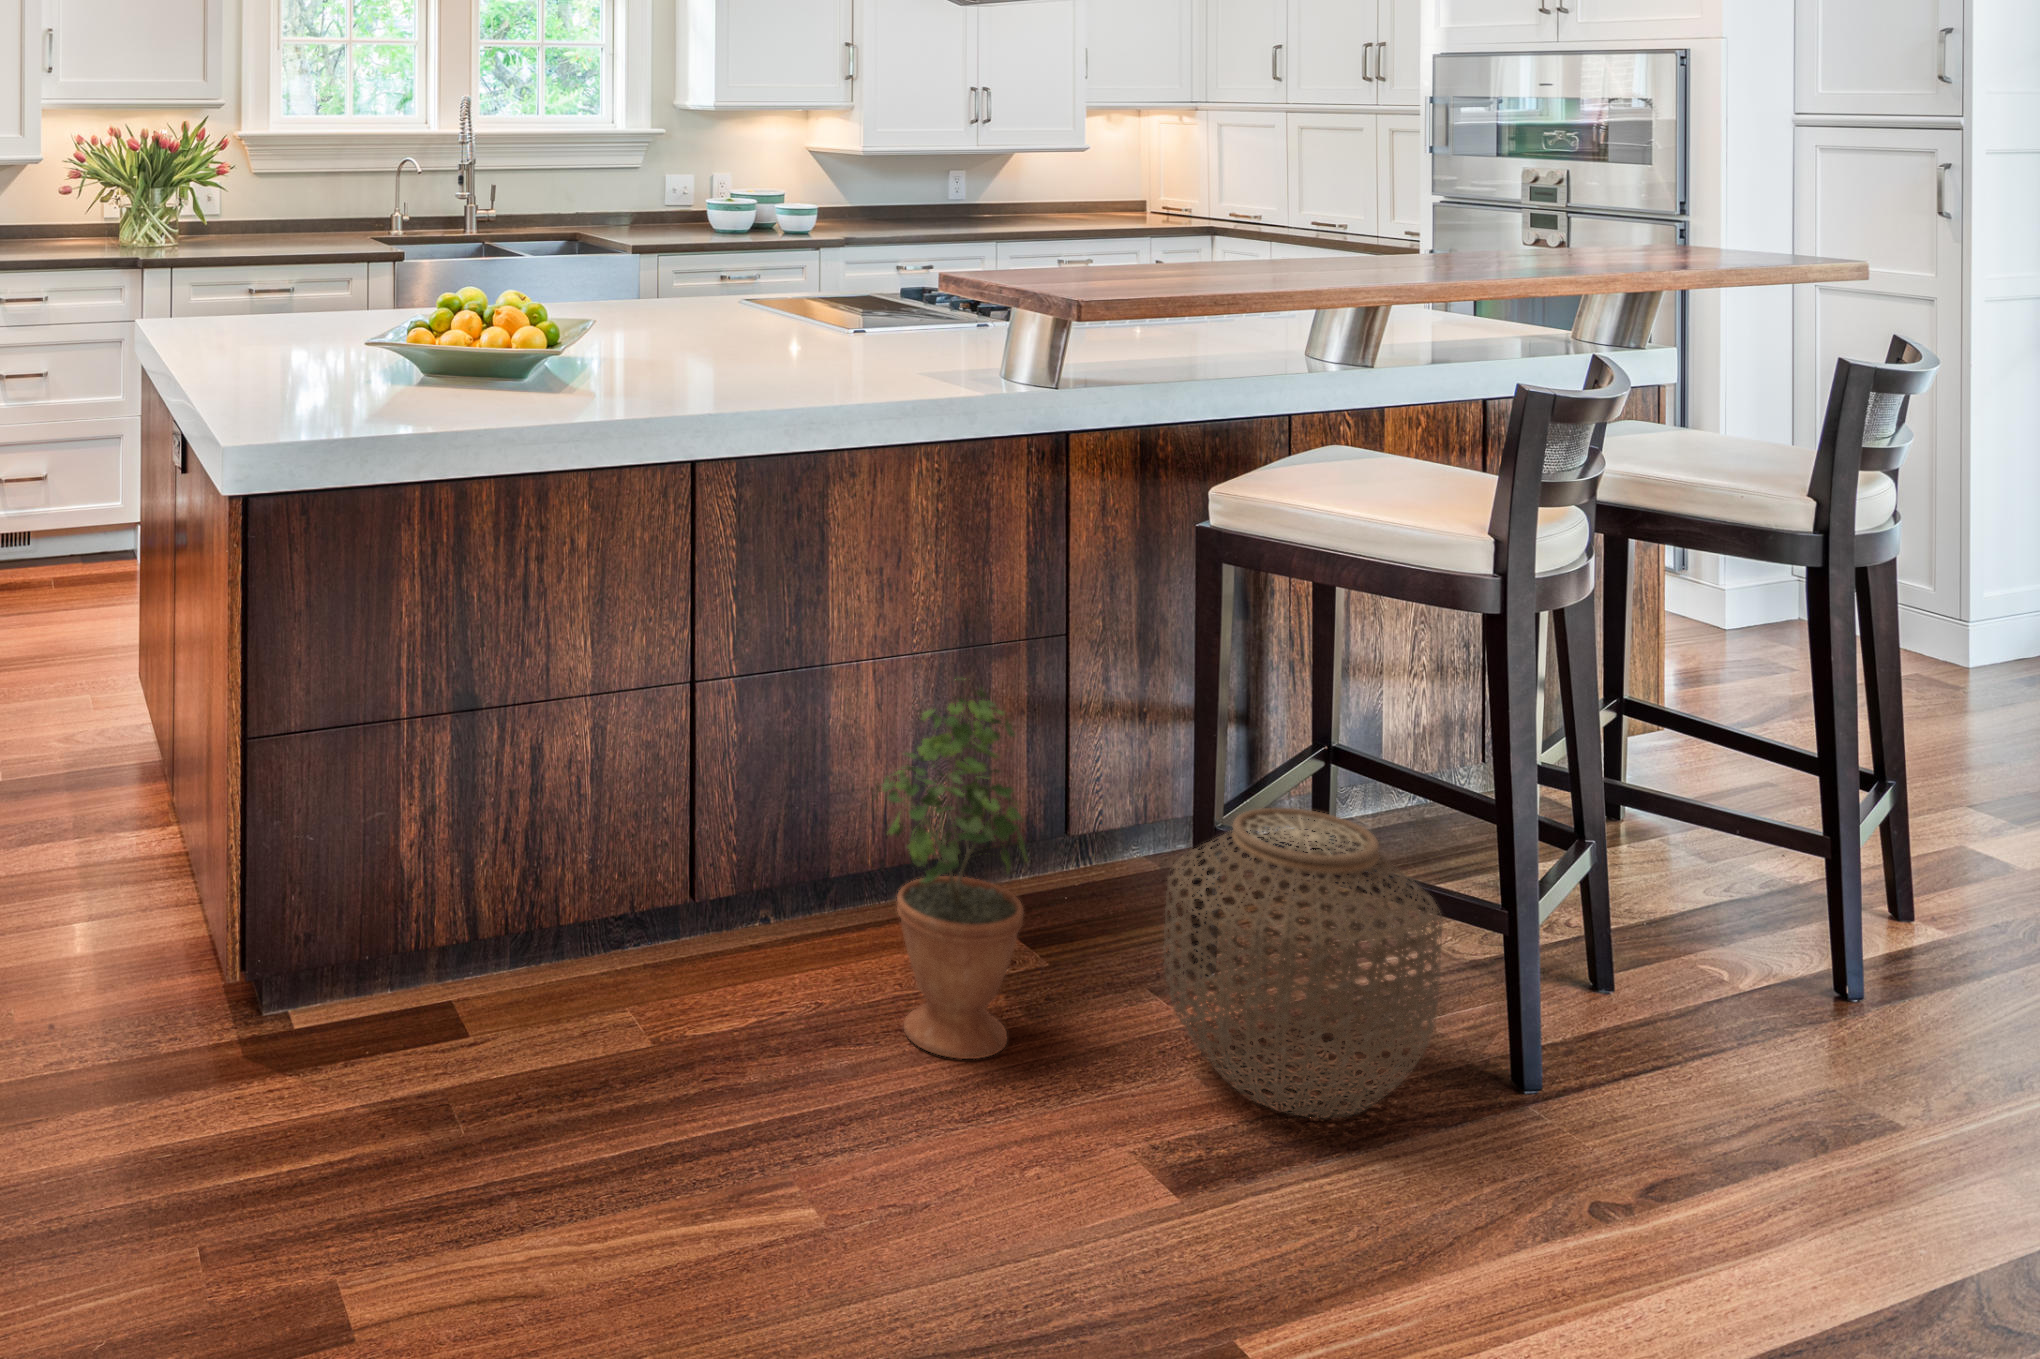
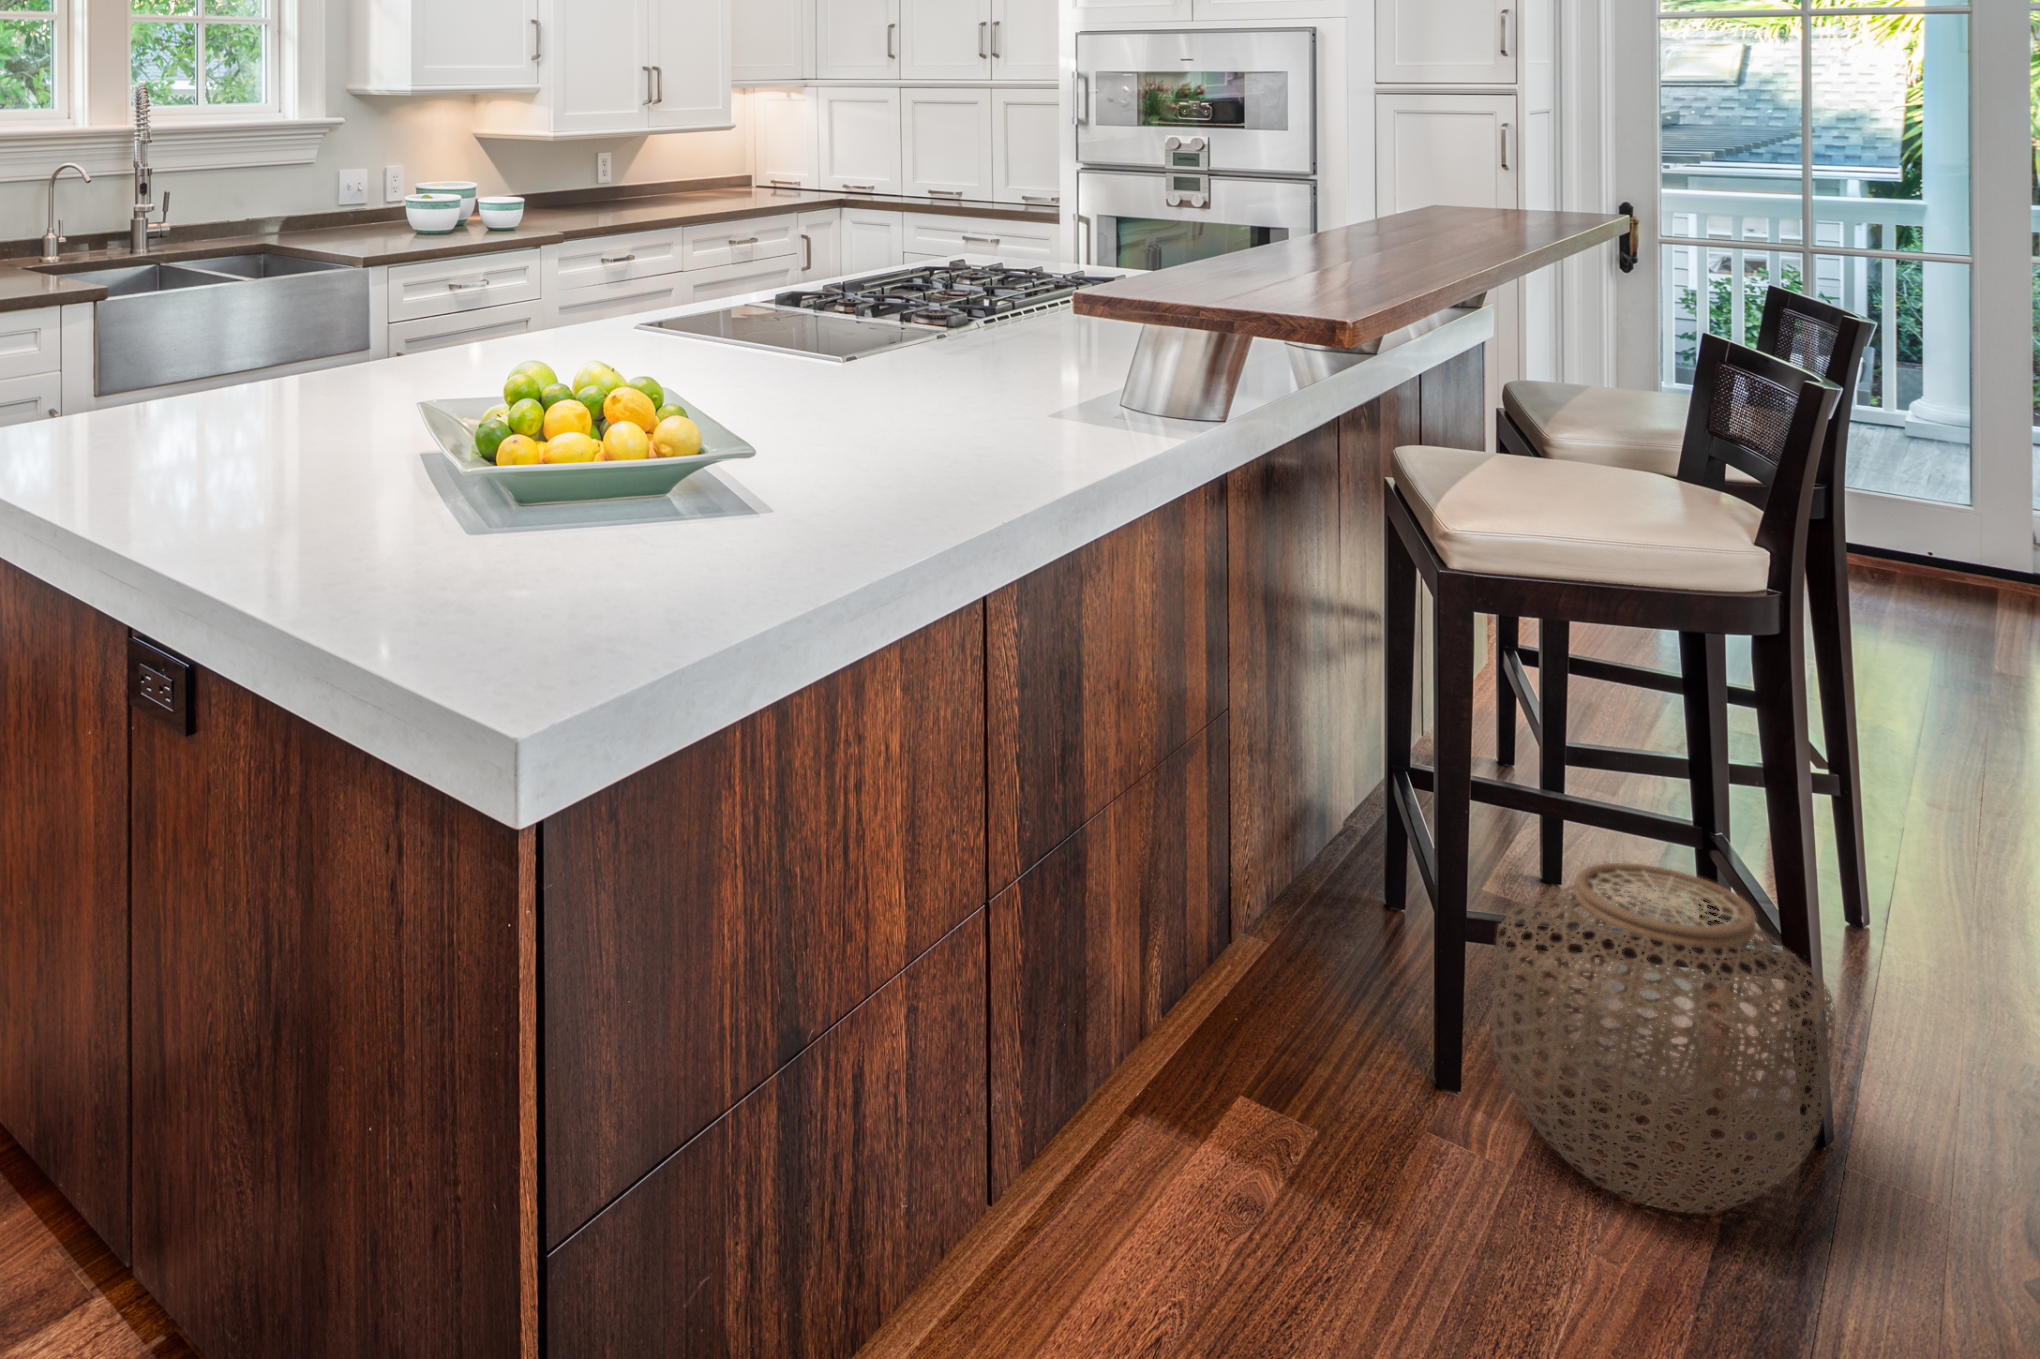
potted plant: present [872,679,1028,1059] -> none [1204,771,1387,1231]

